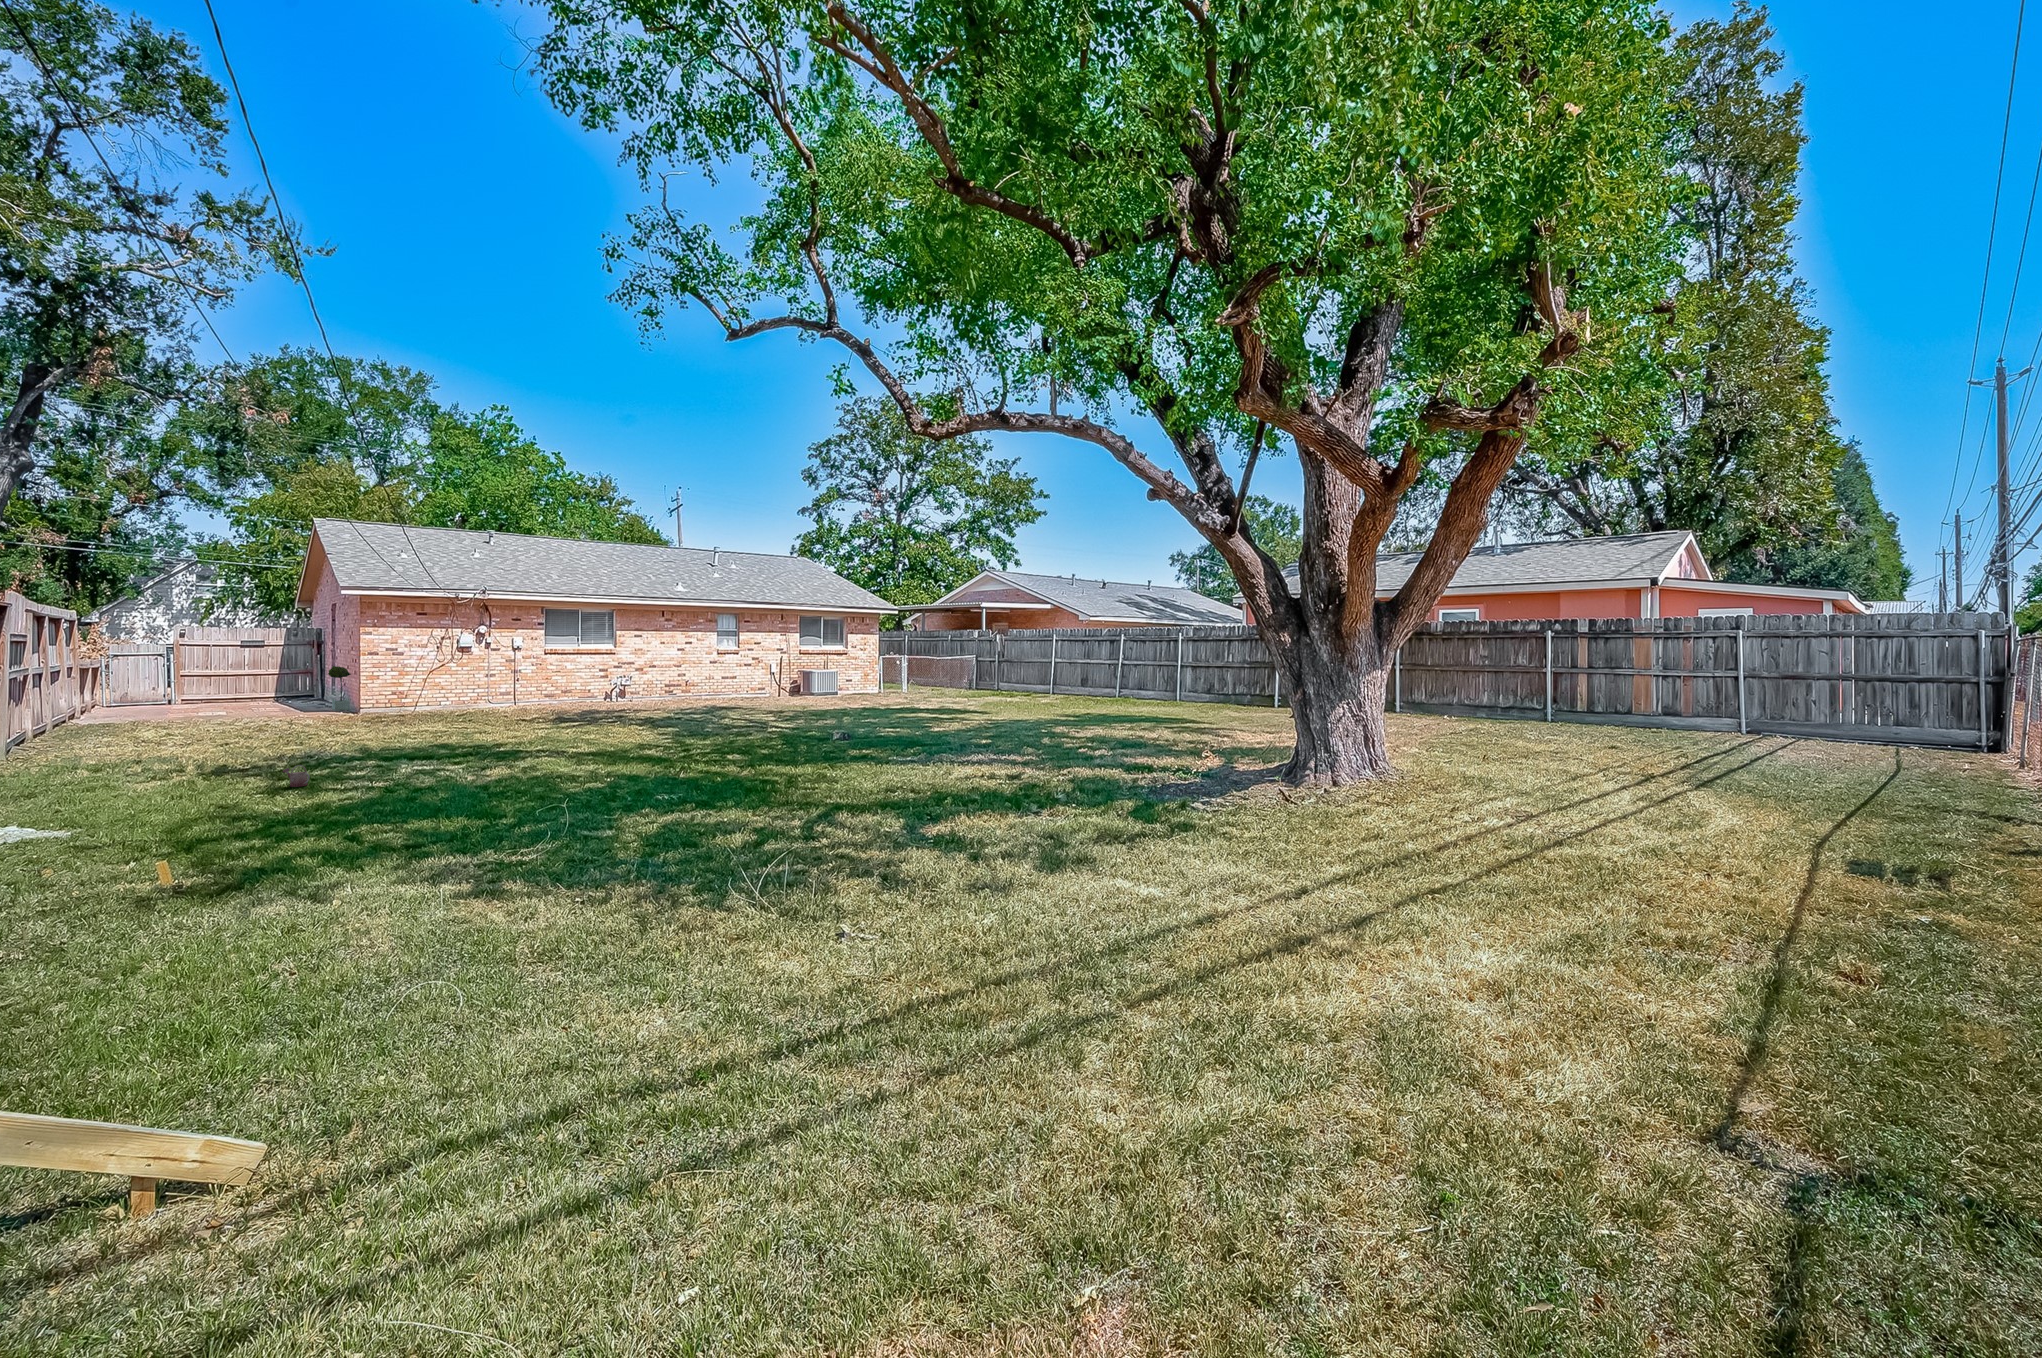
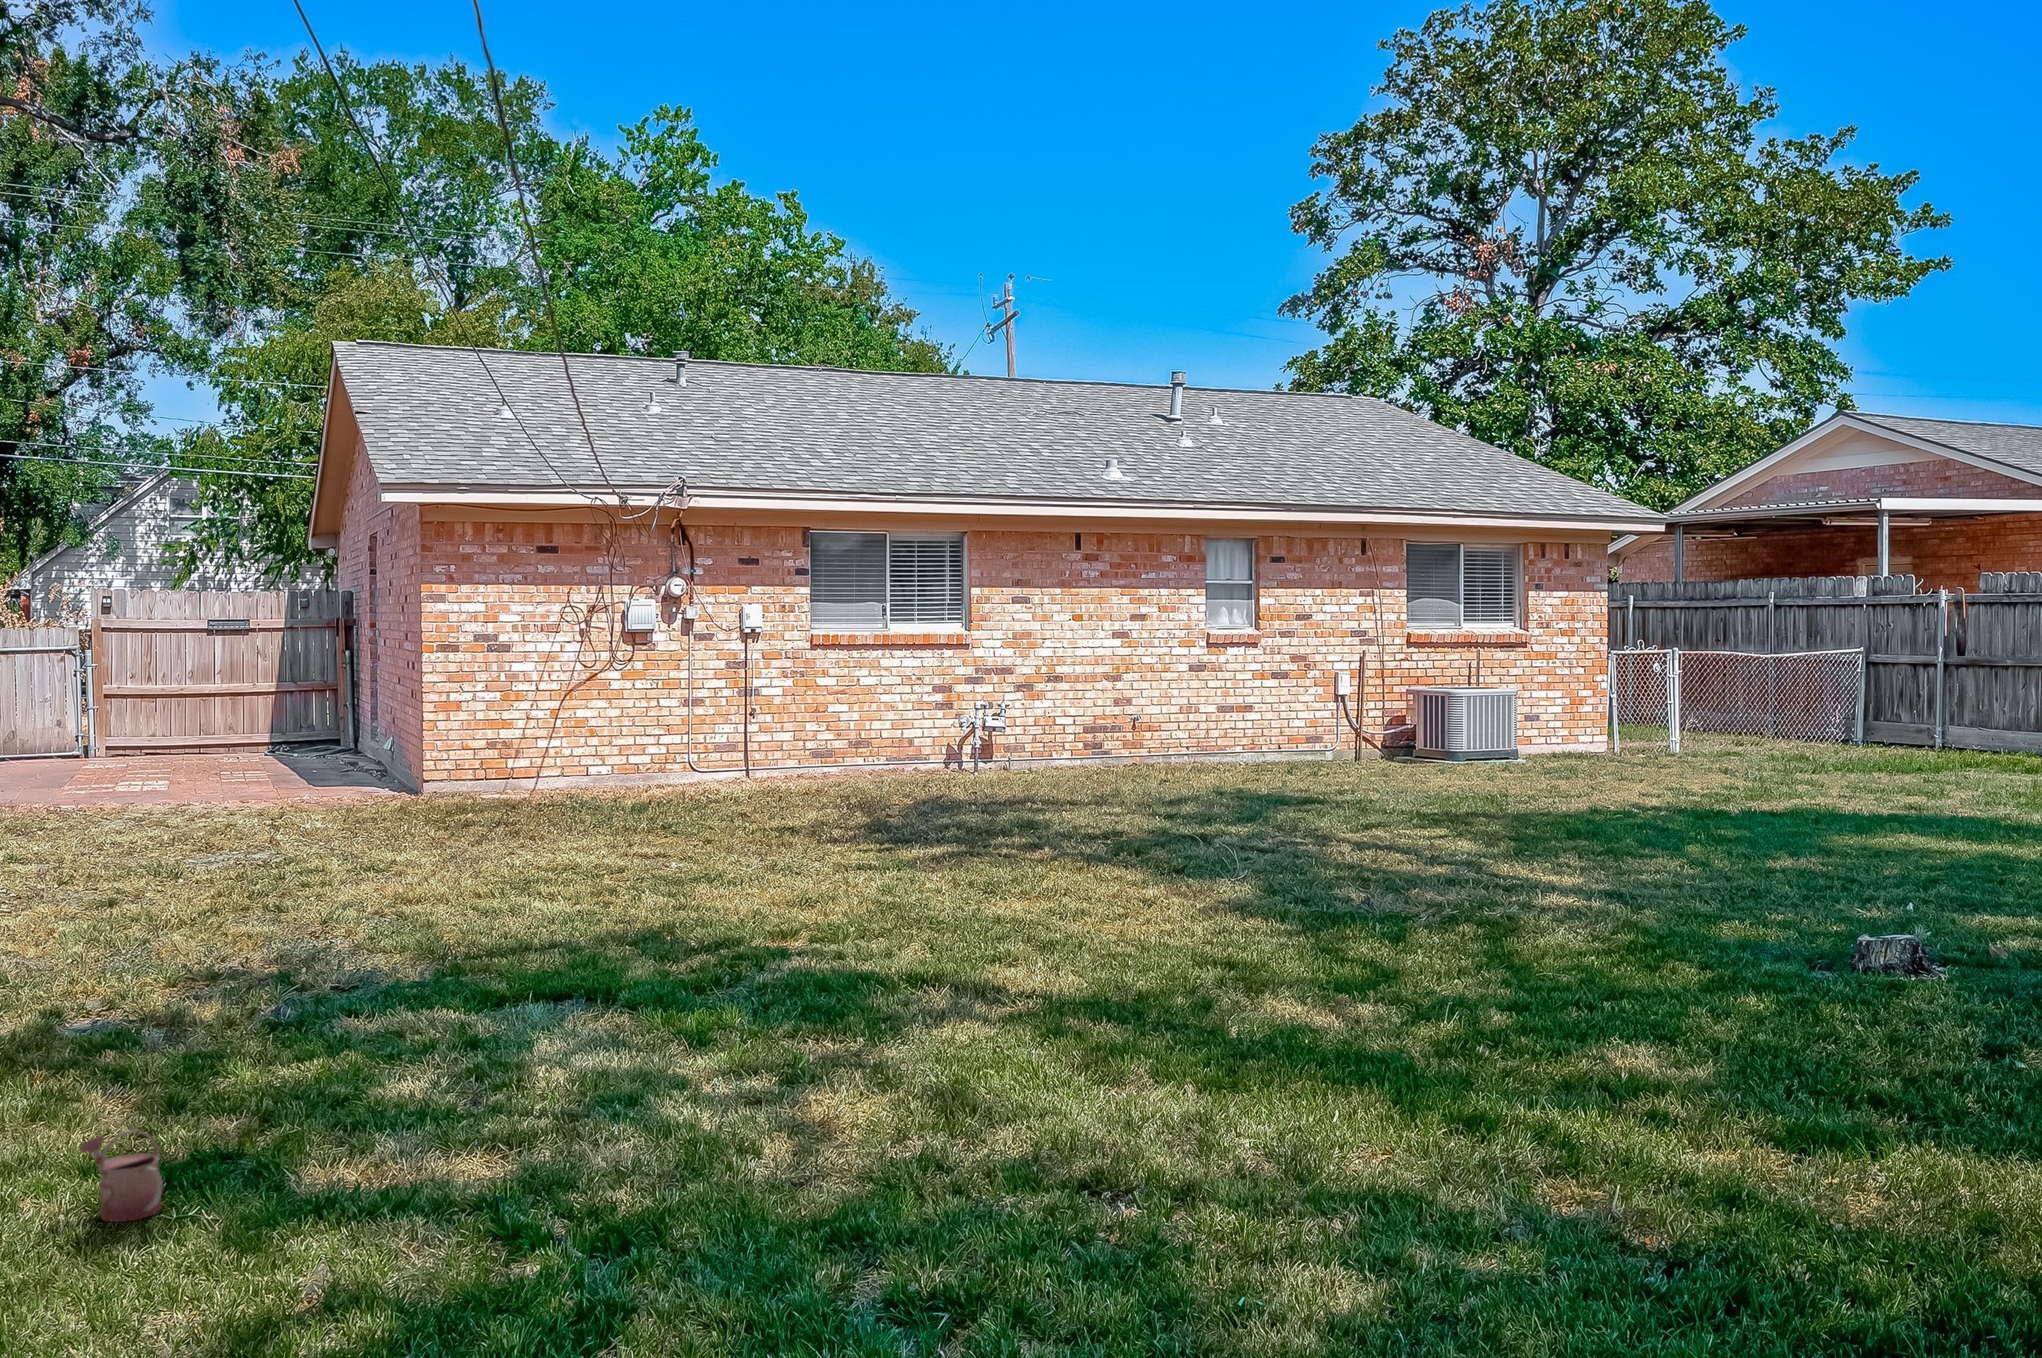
potted tree: present [328,666,351,711] -> none [353,680,401,789]

